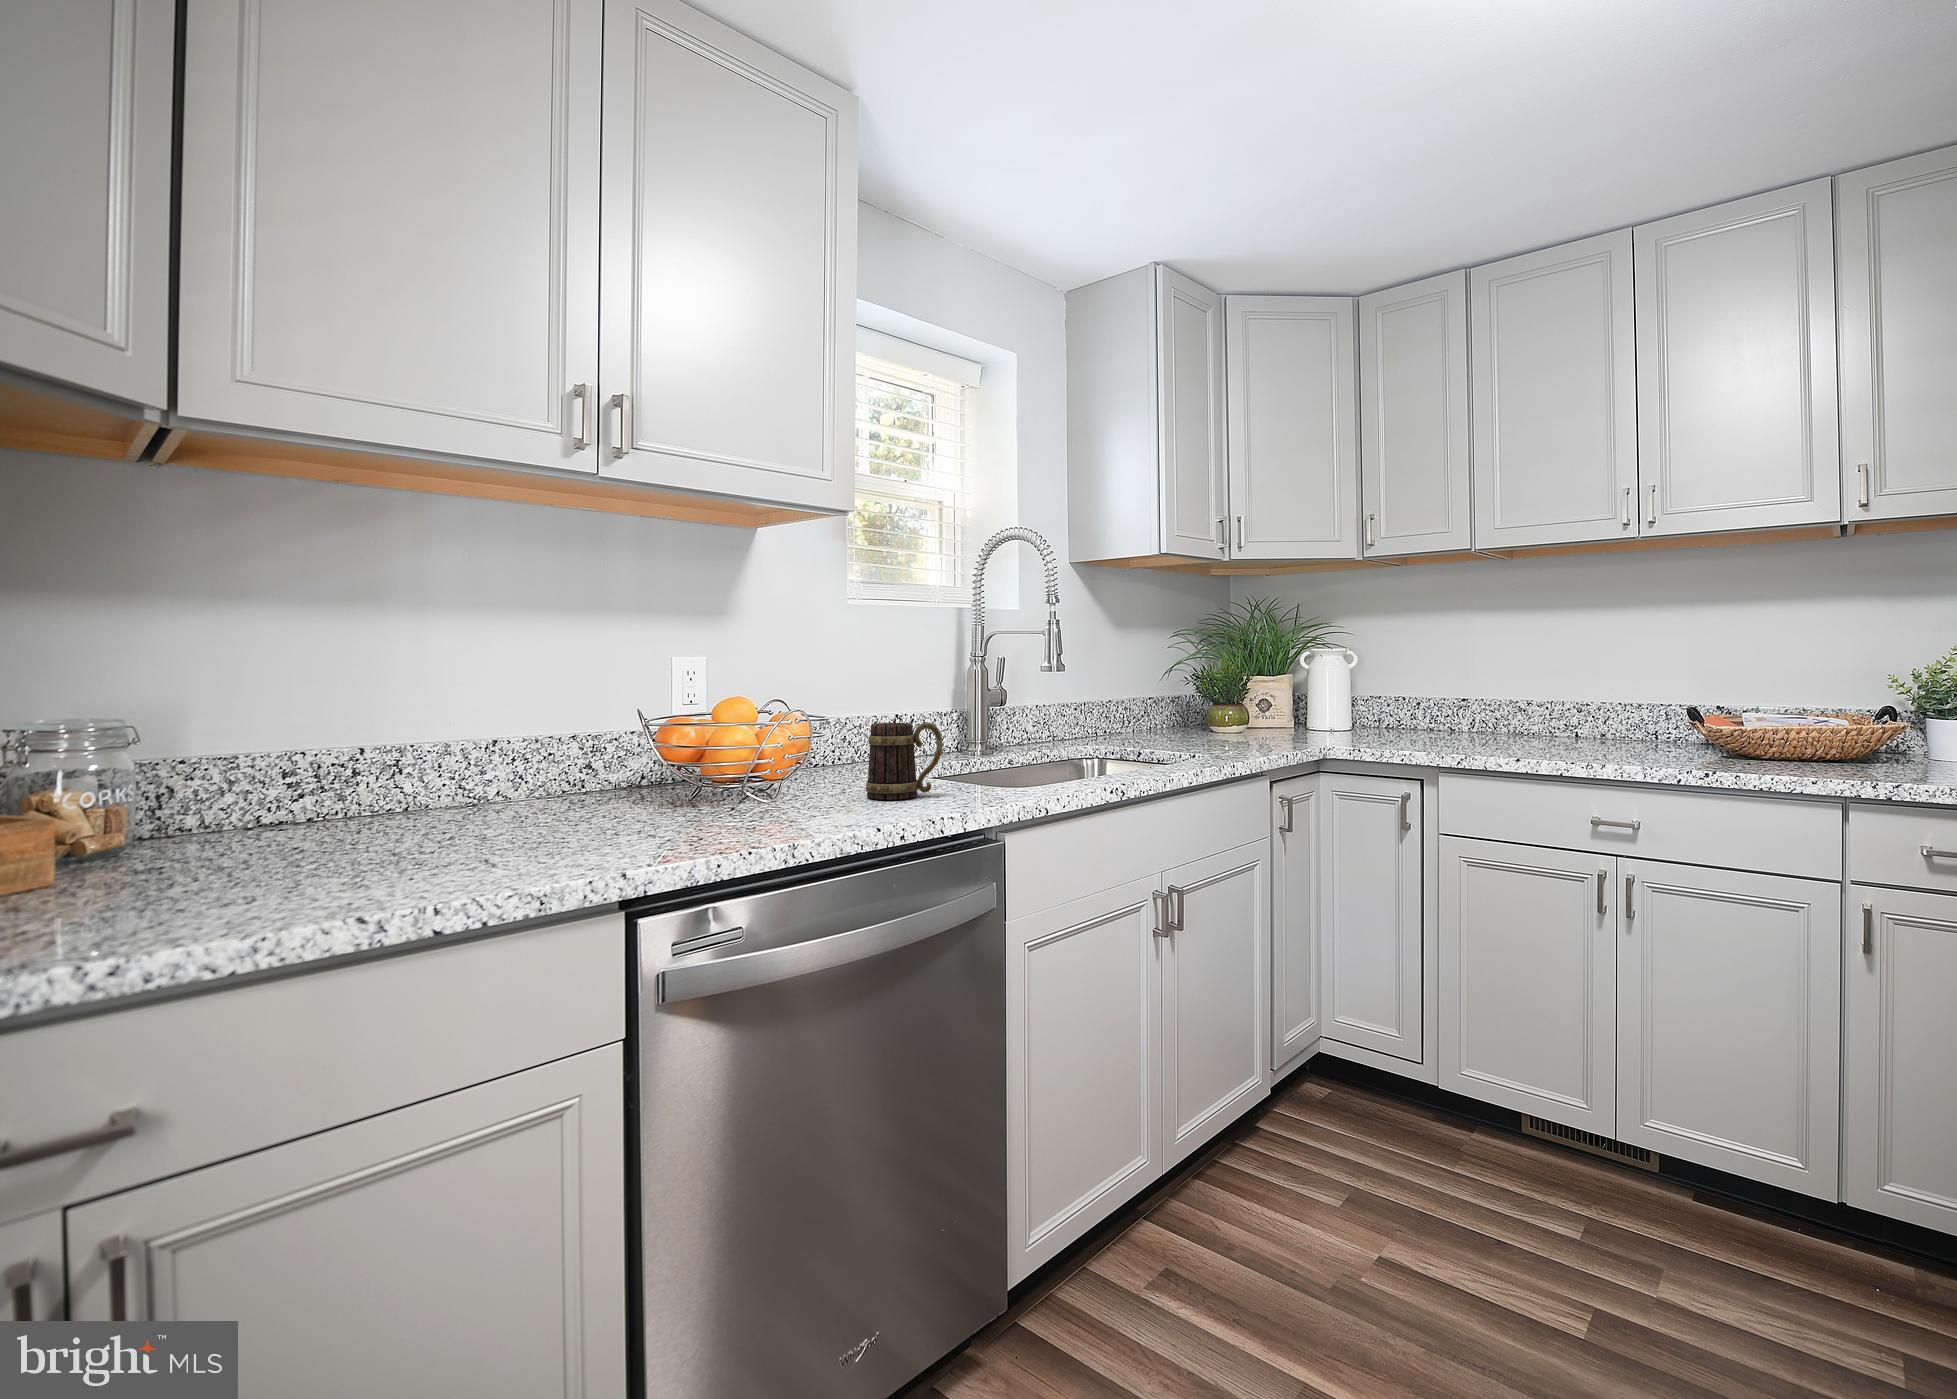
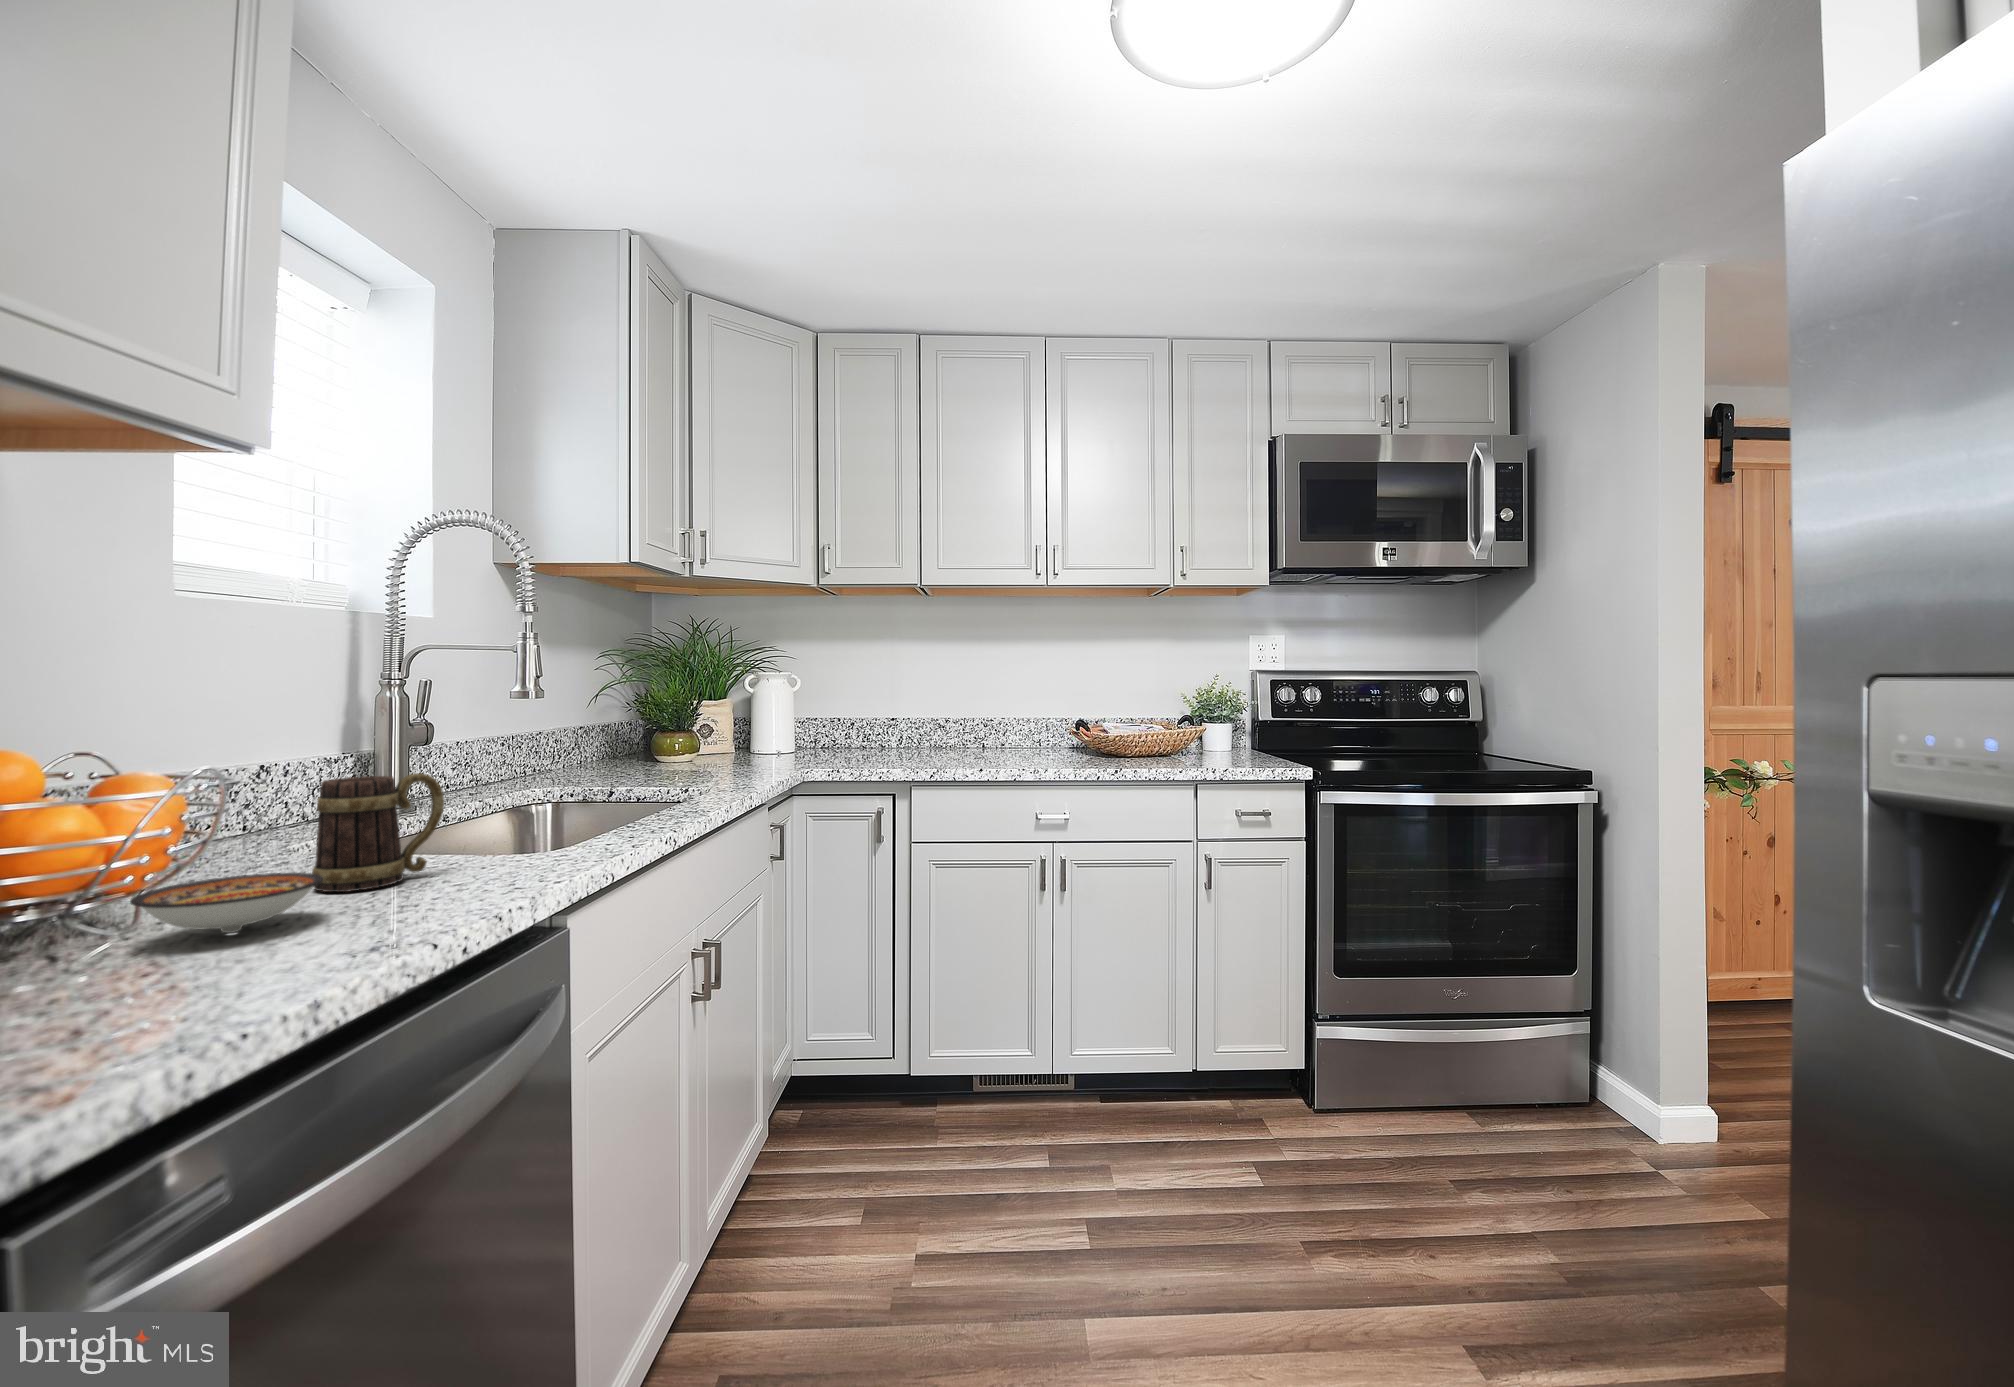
ceramic bowl: none [753,779,850,813] -> present [130,873,323,933]

